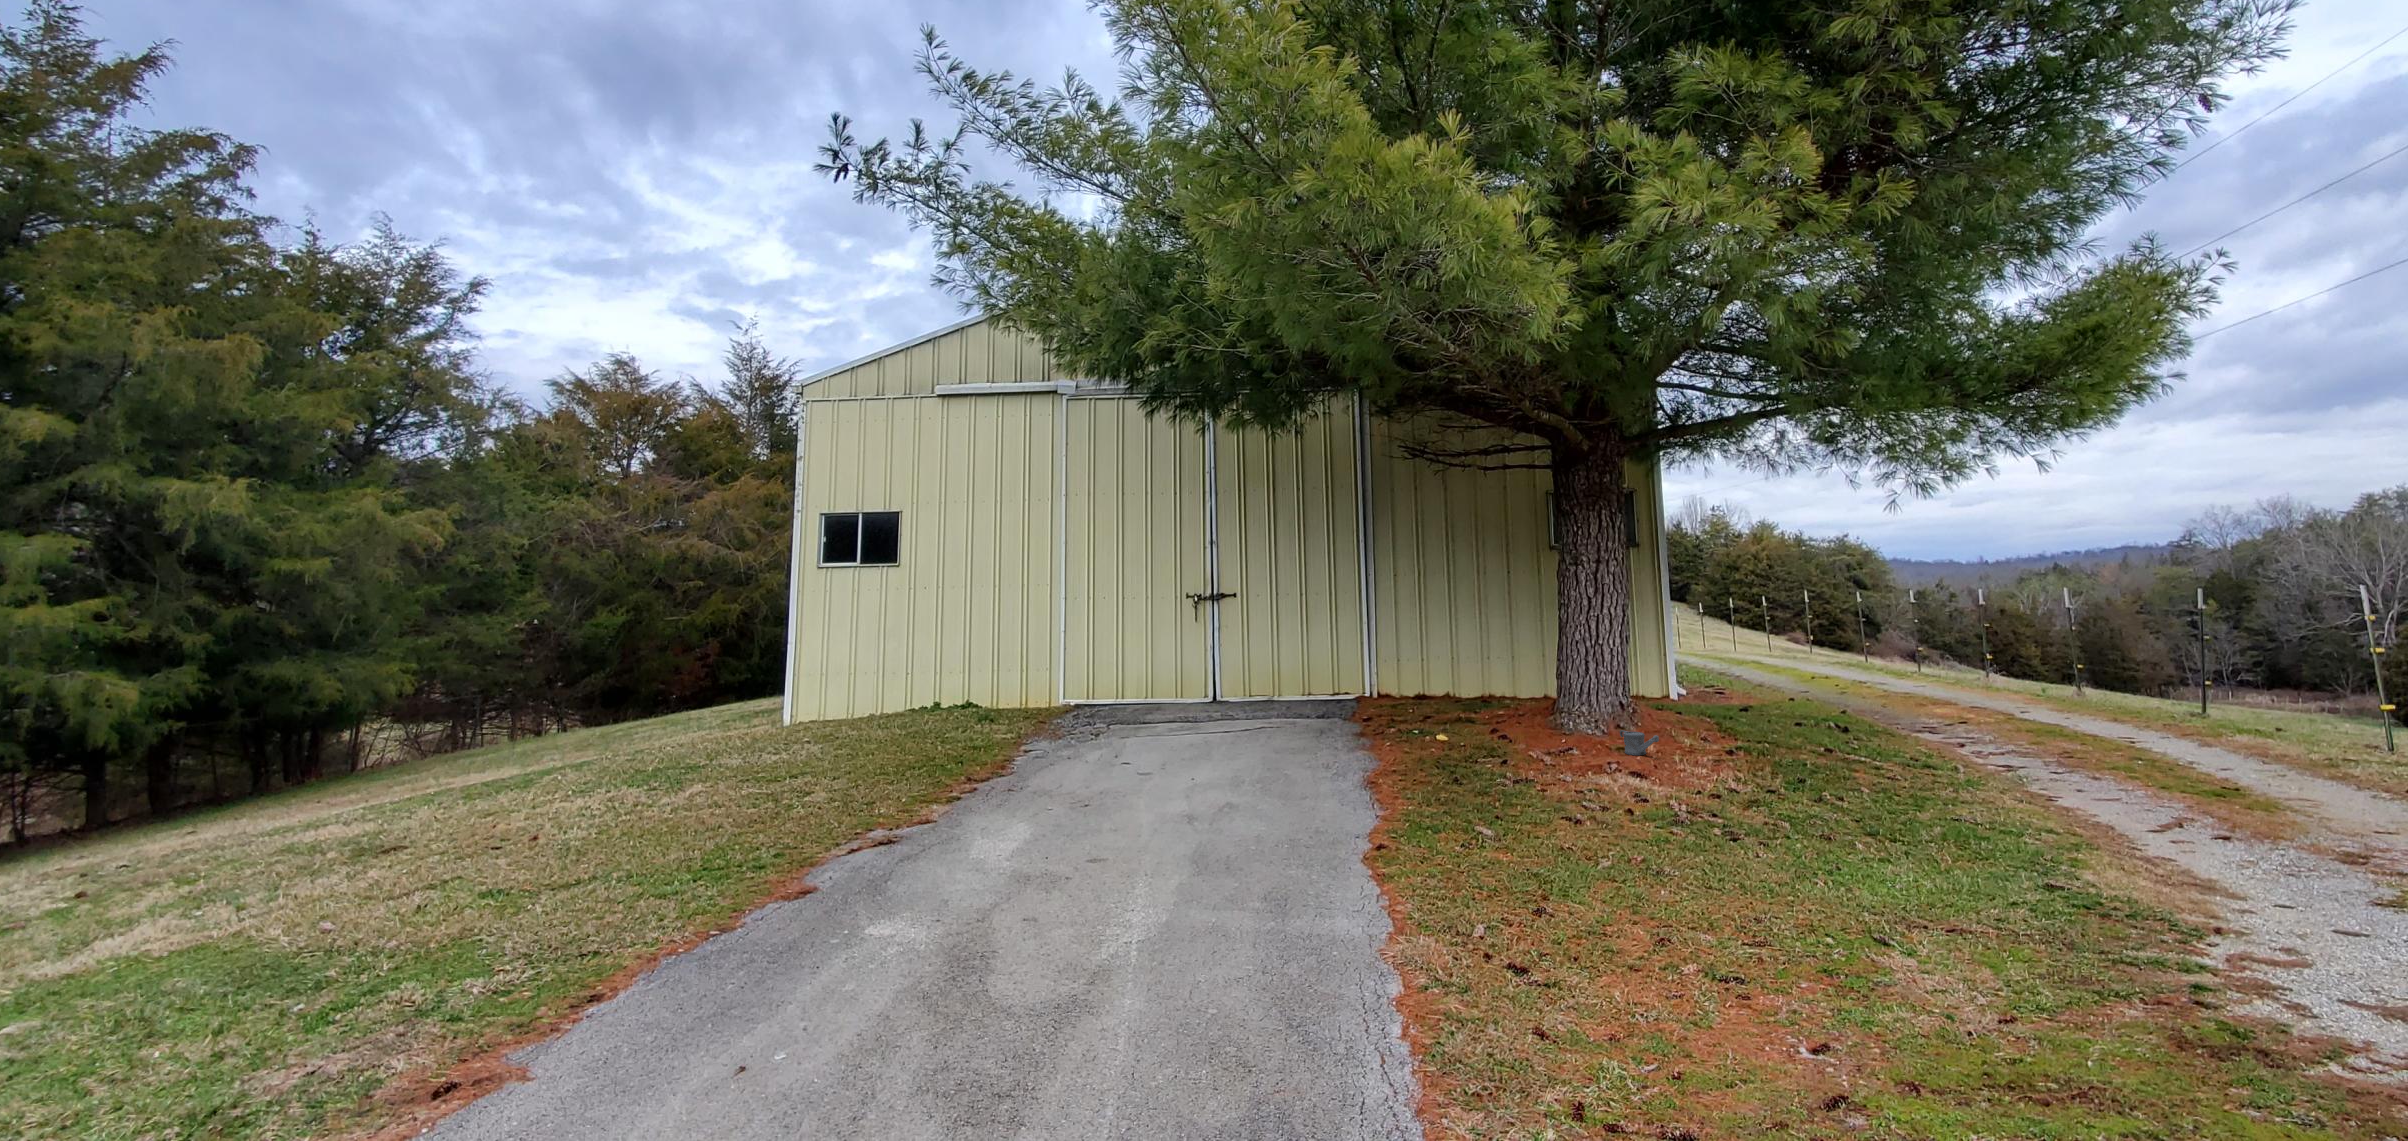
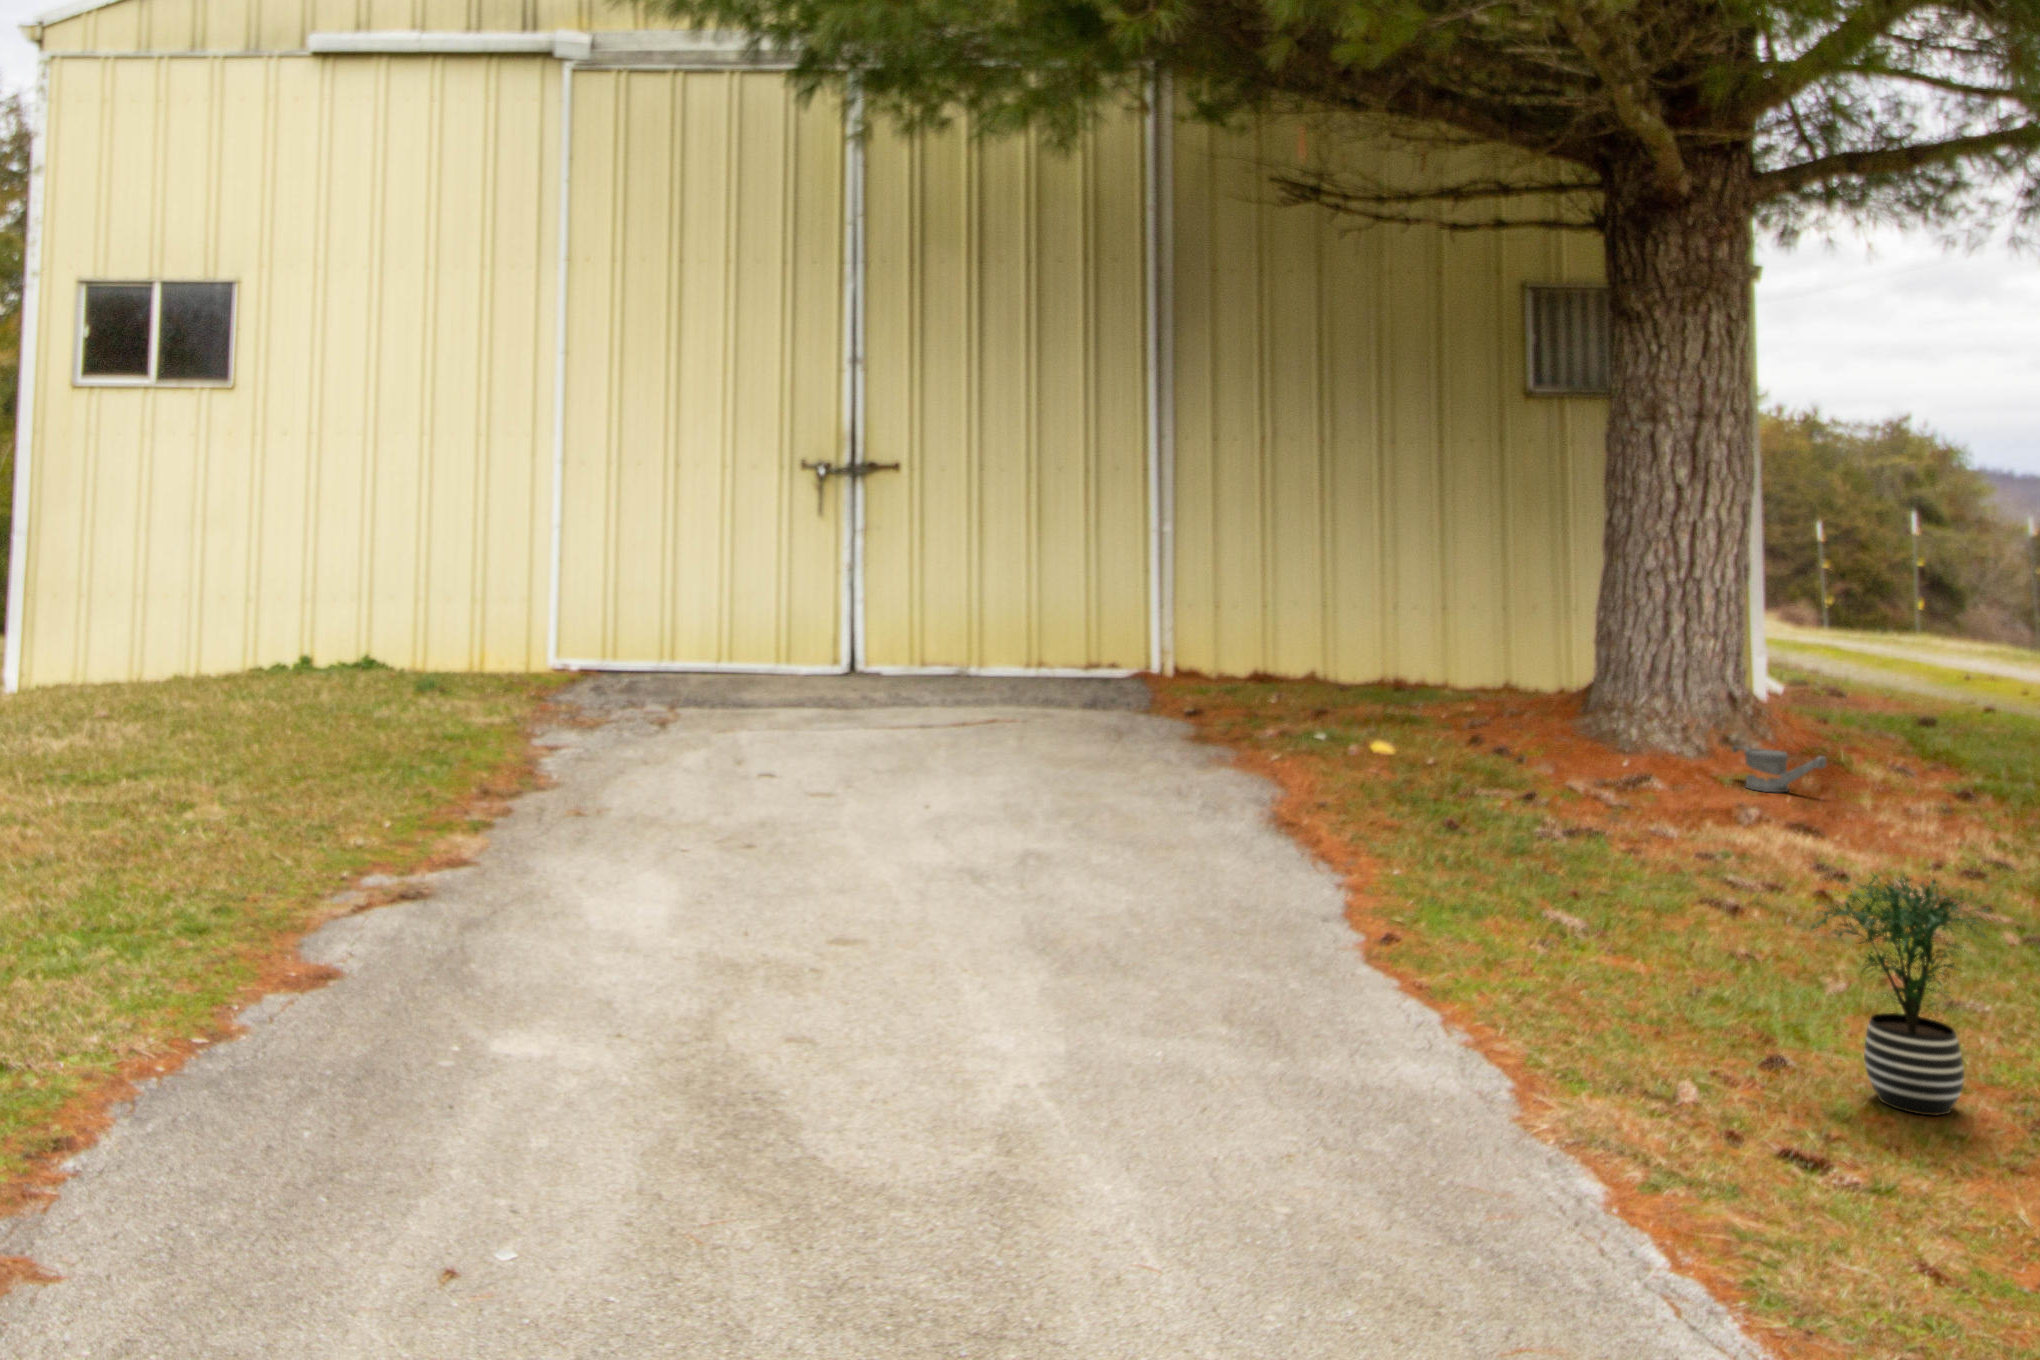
potted plant: none [1529,815,1618,950] -> present [1810,874,1990,1115]

